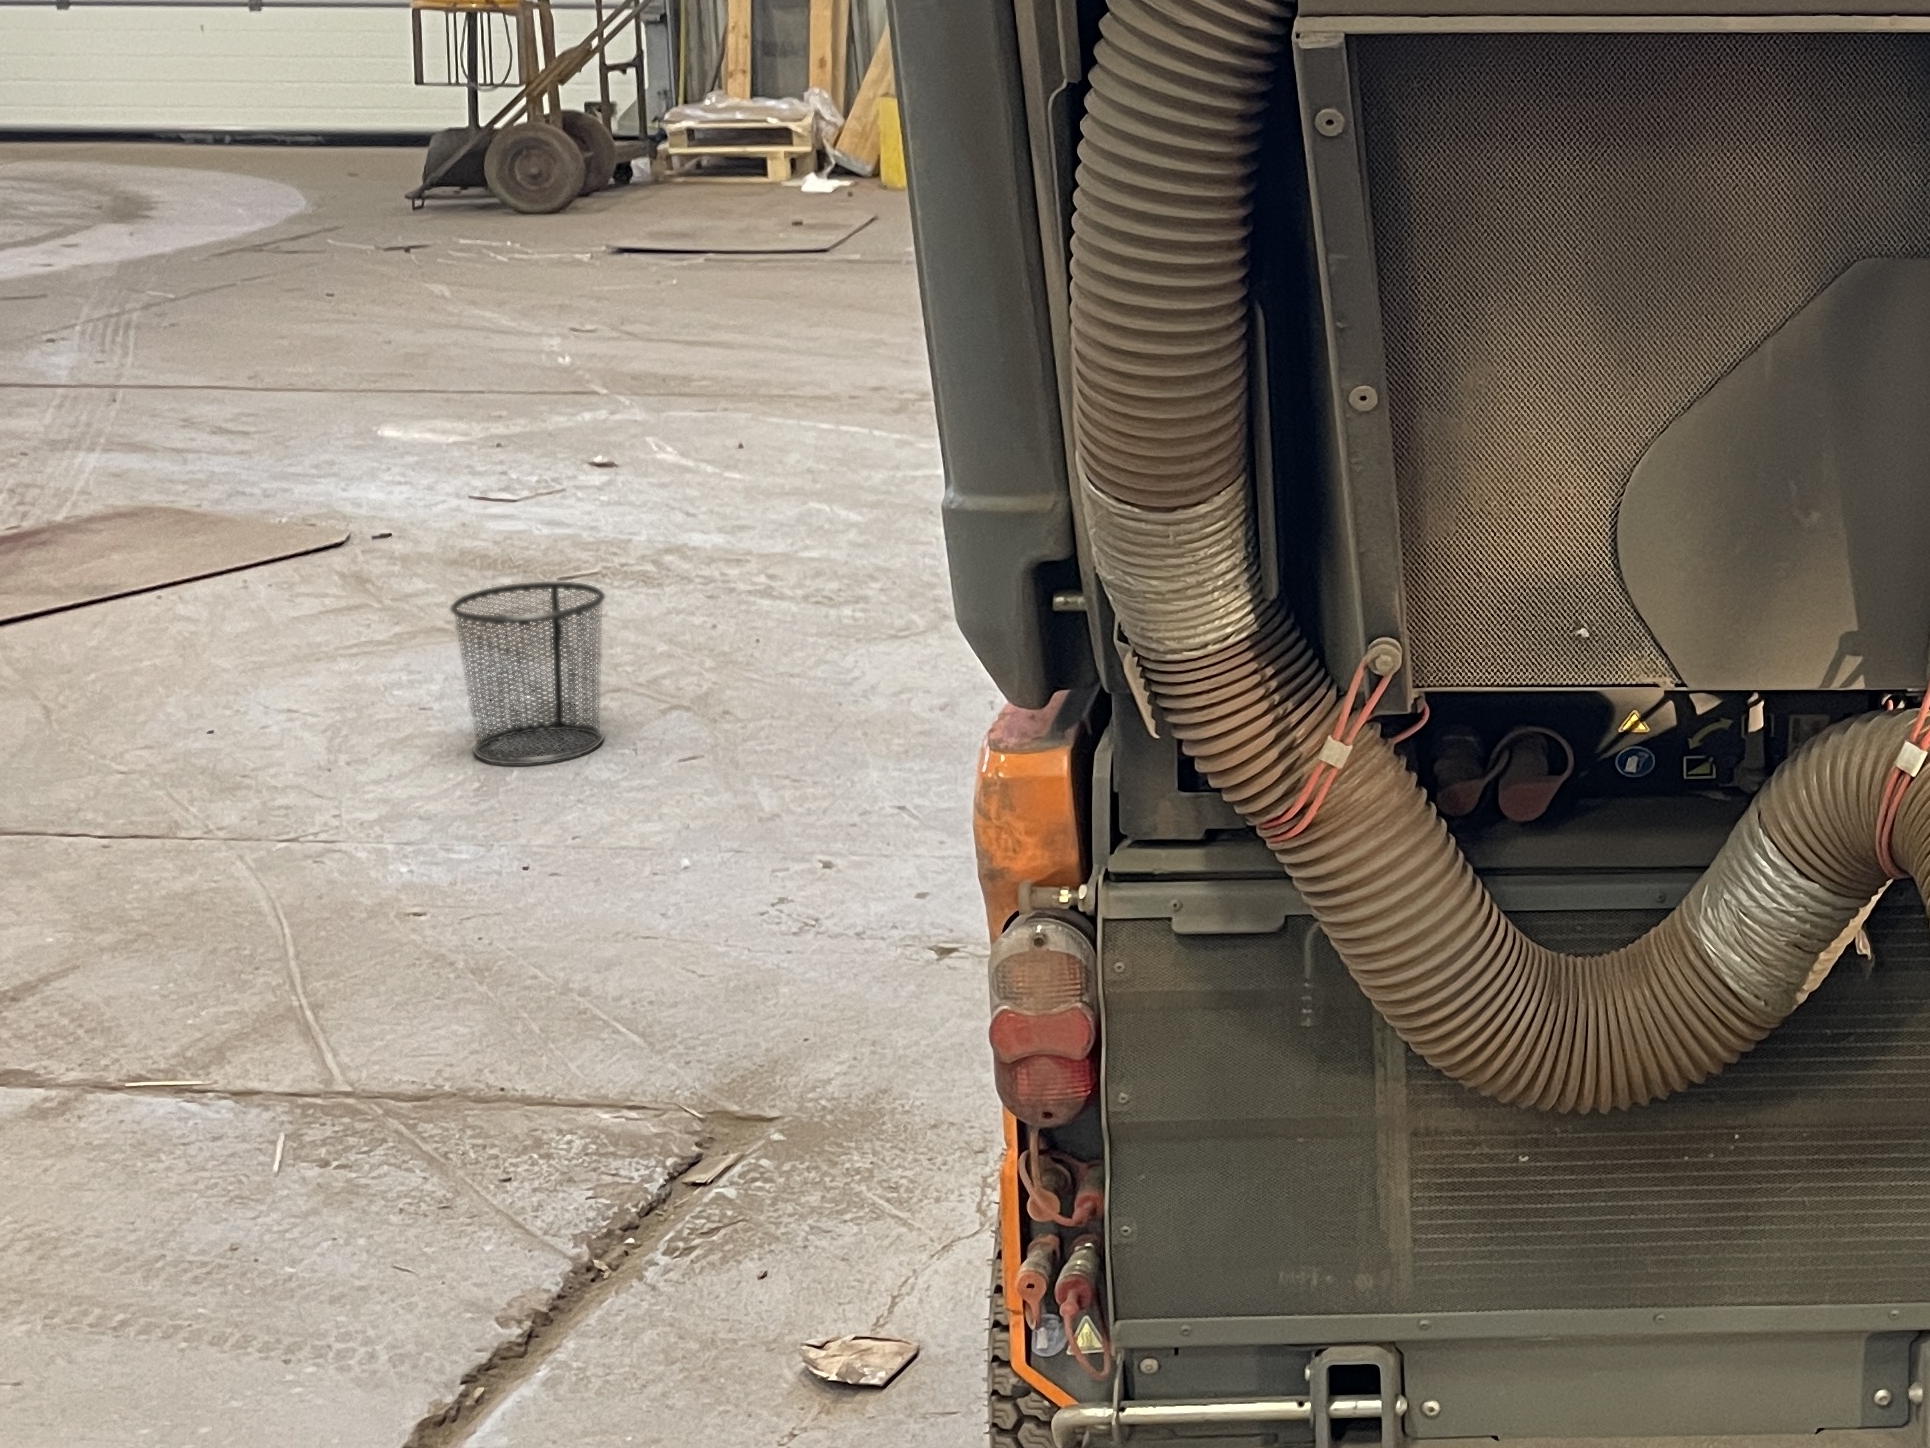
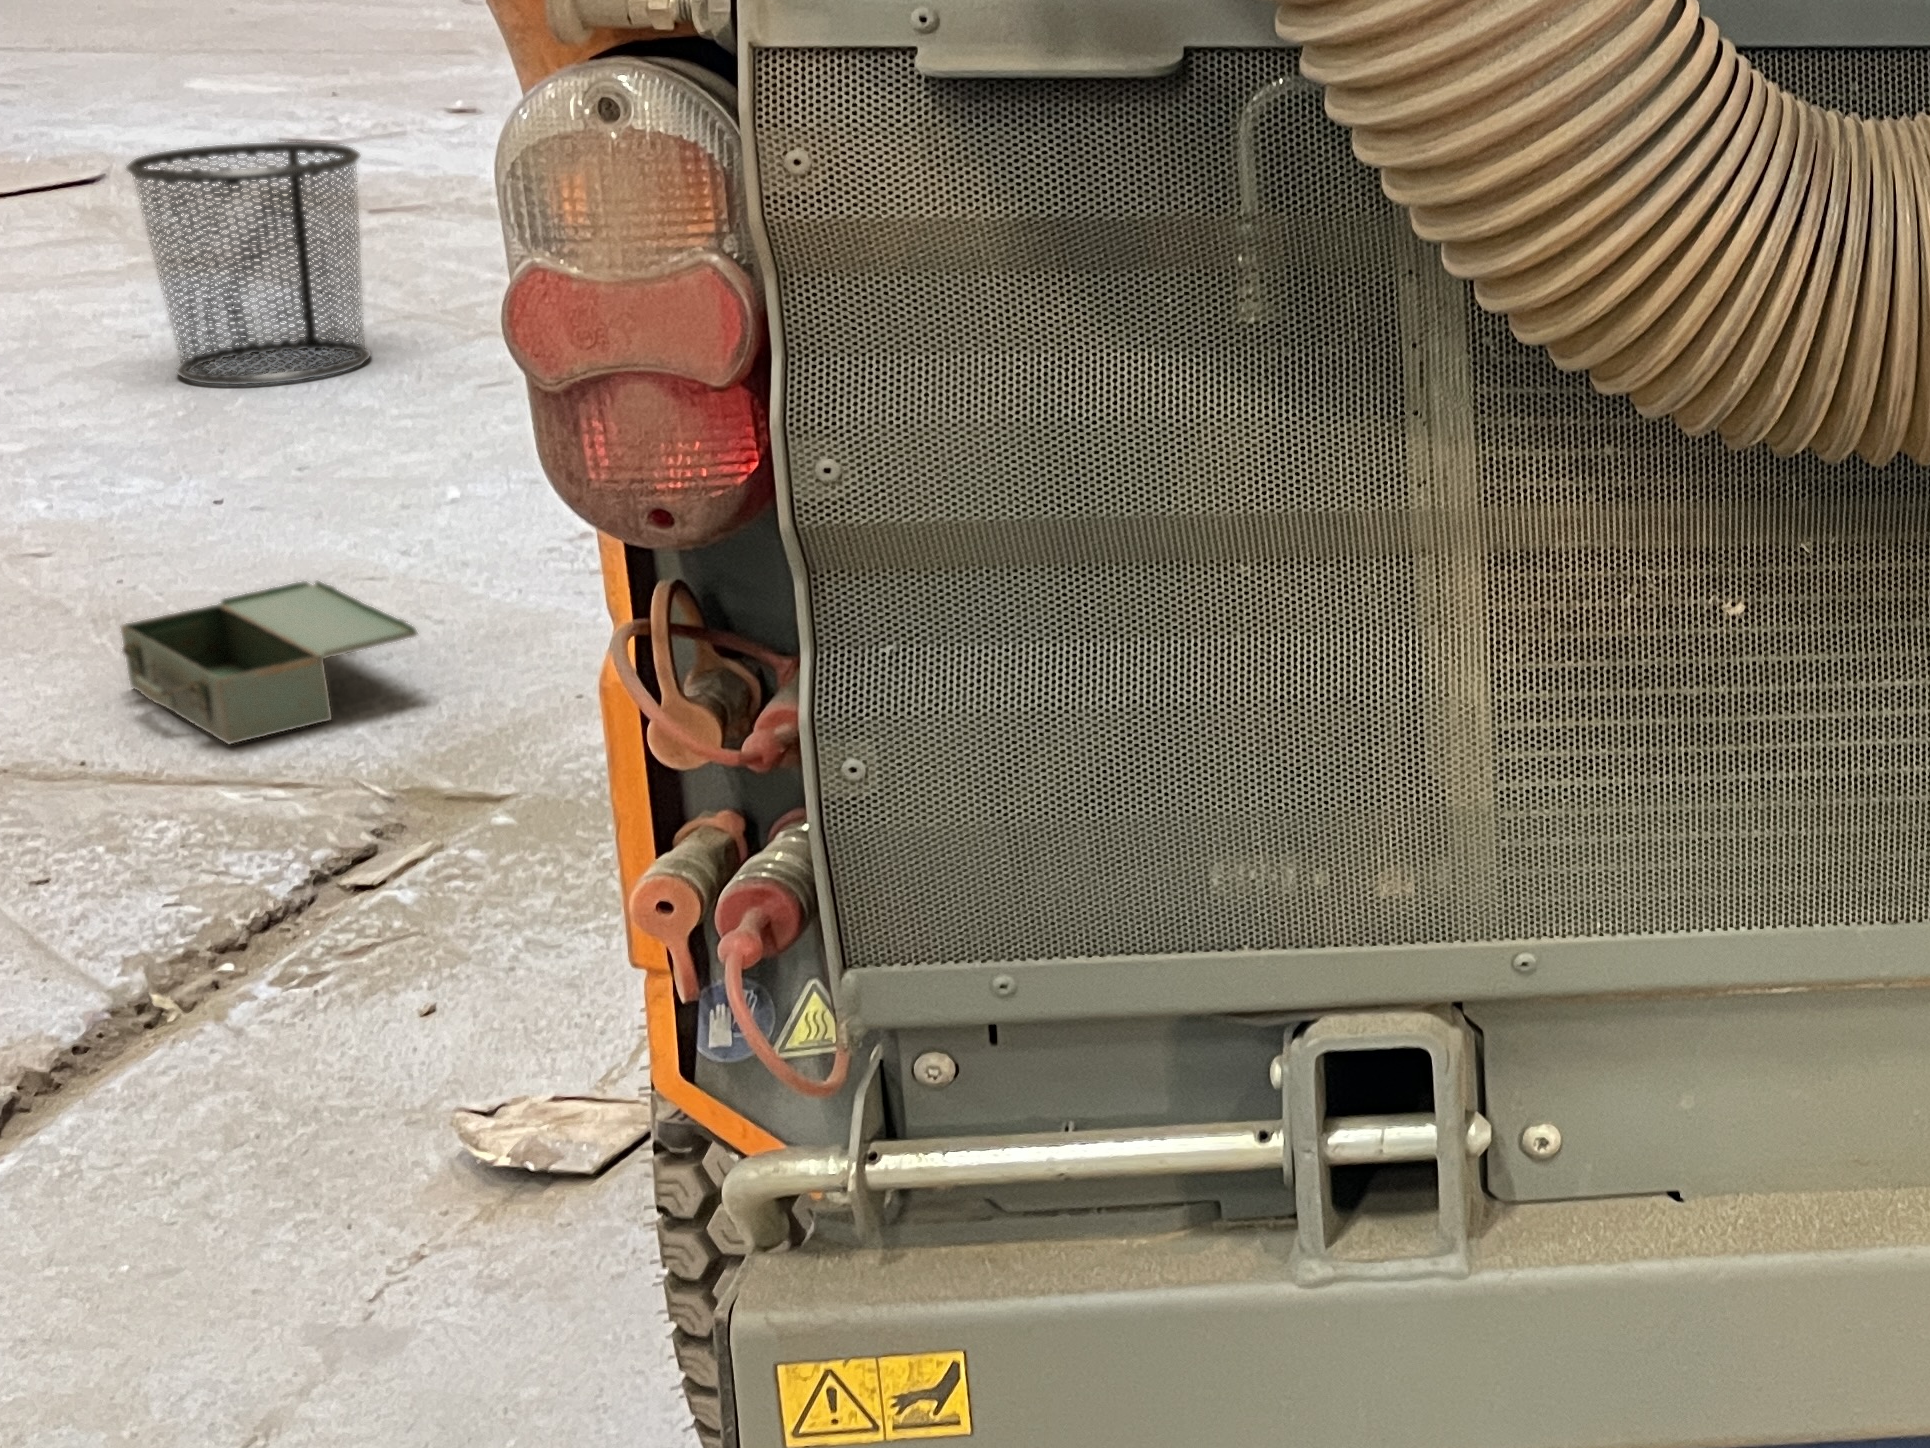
toolbox: none [520,955,710,1078] -> present [121,581,417,744]

